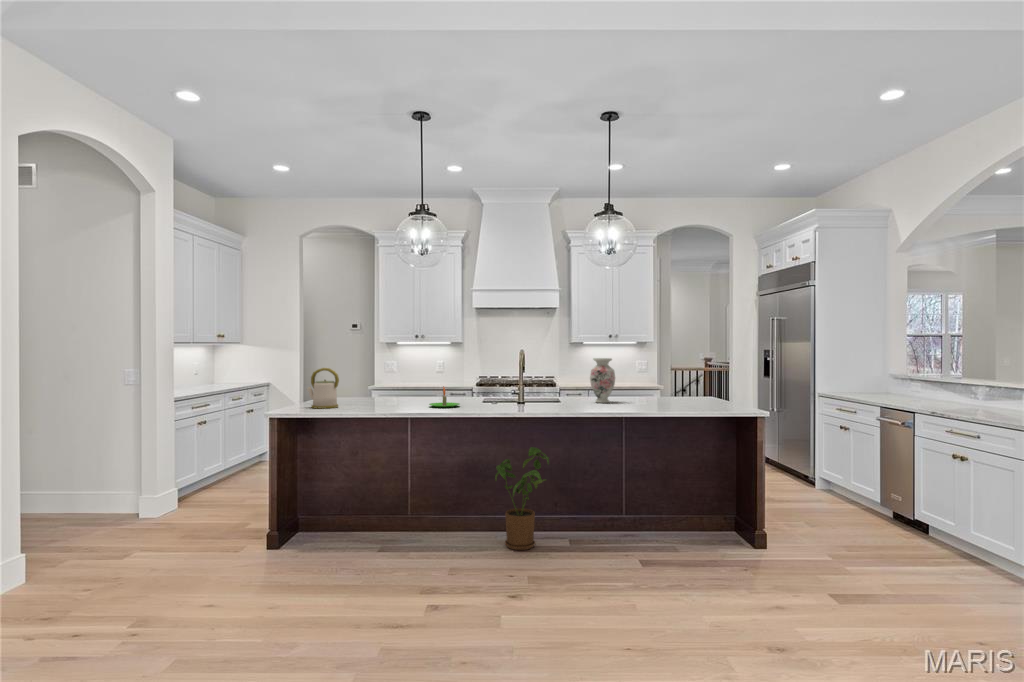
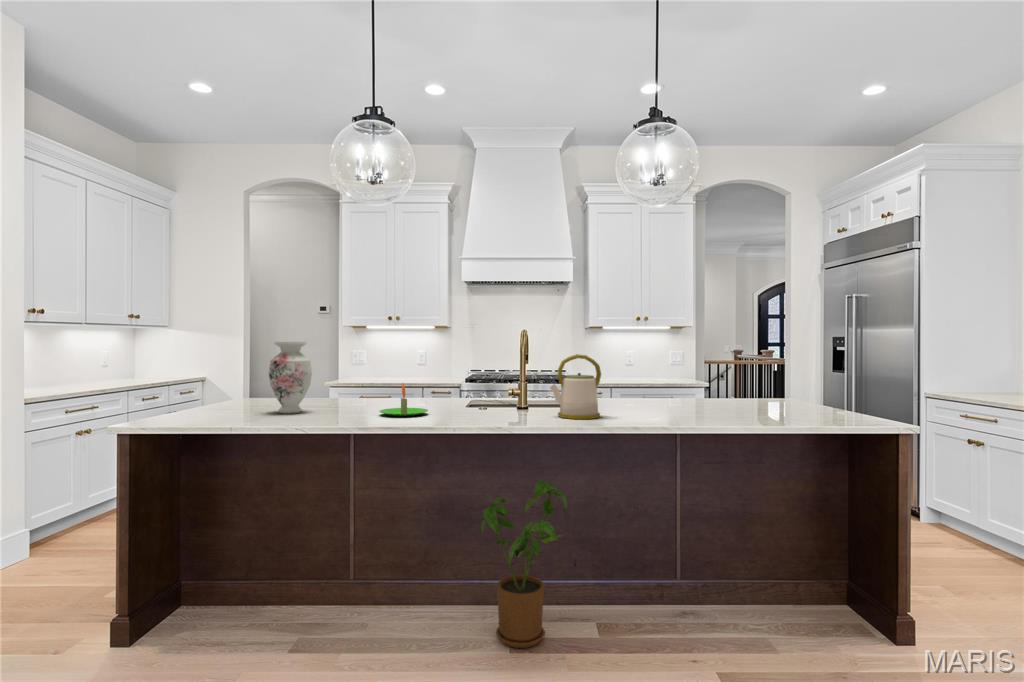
vase: present [590,358,615,403] -> present [269,342,312,414]
kettle: present [307,368,339,409] -> present [550,354,601,419]

